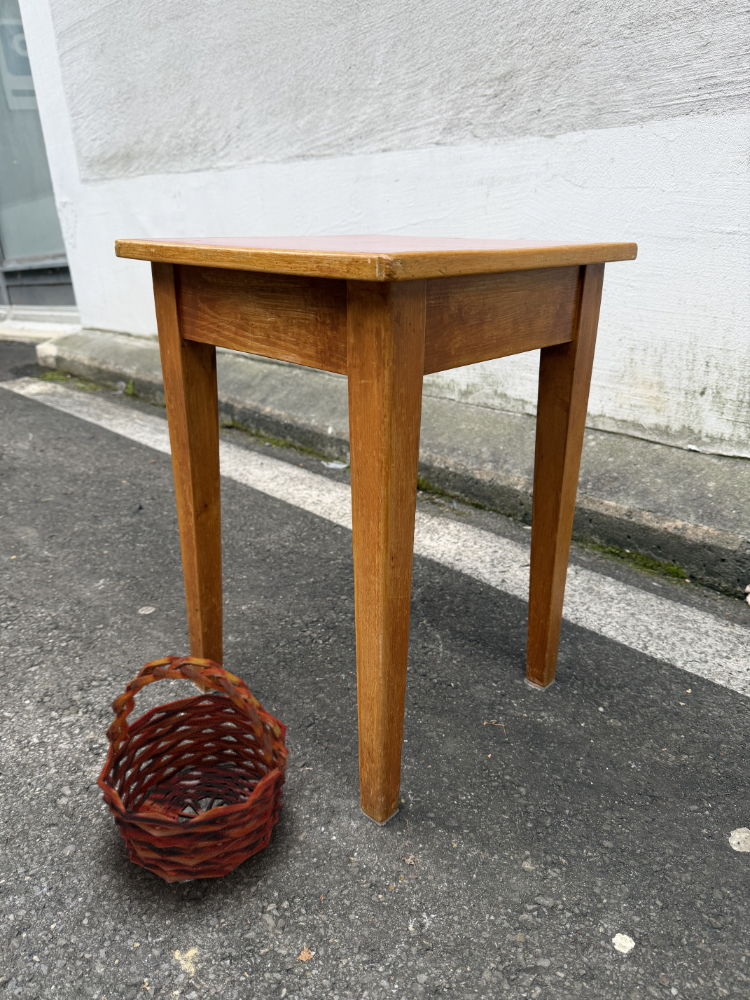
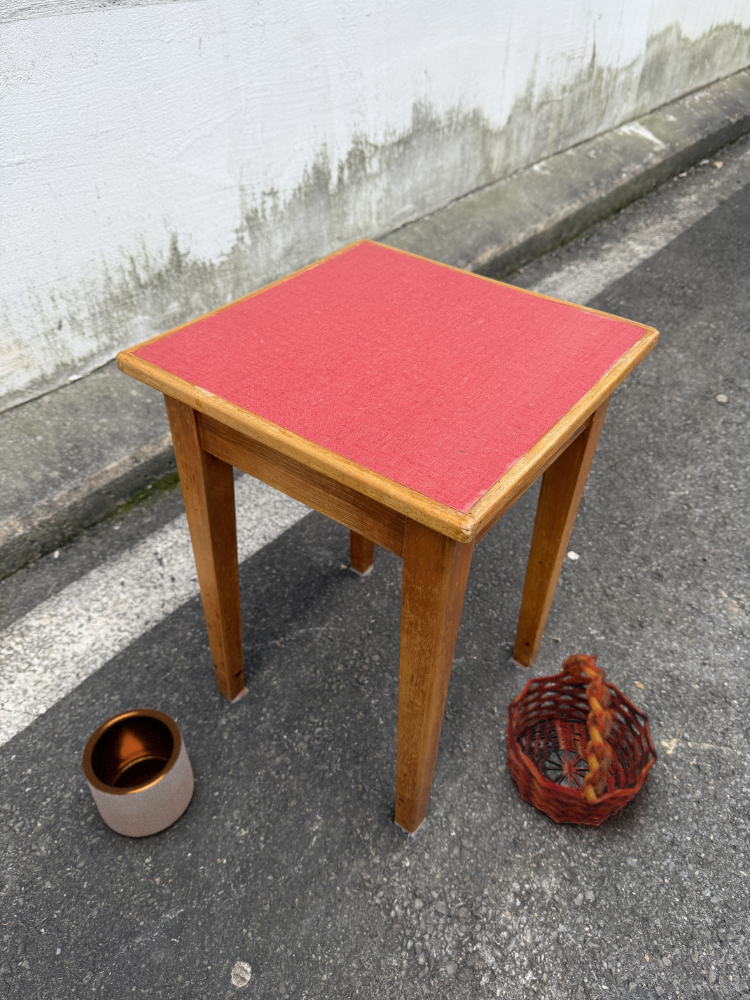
planter: none [251,504,320,583] -> present [82,708,194,837]

